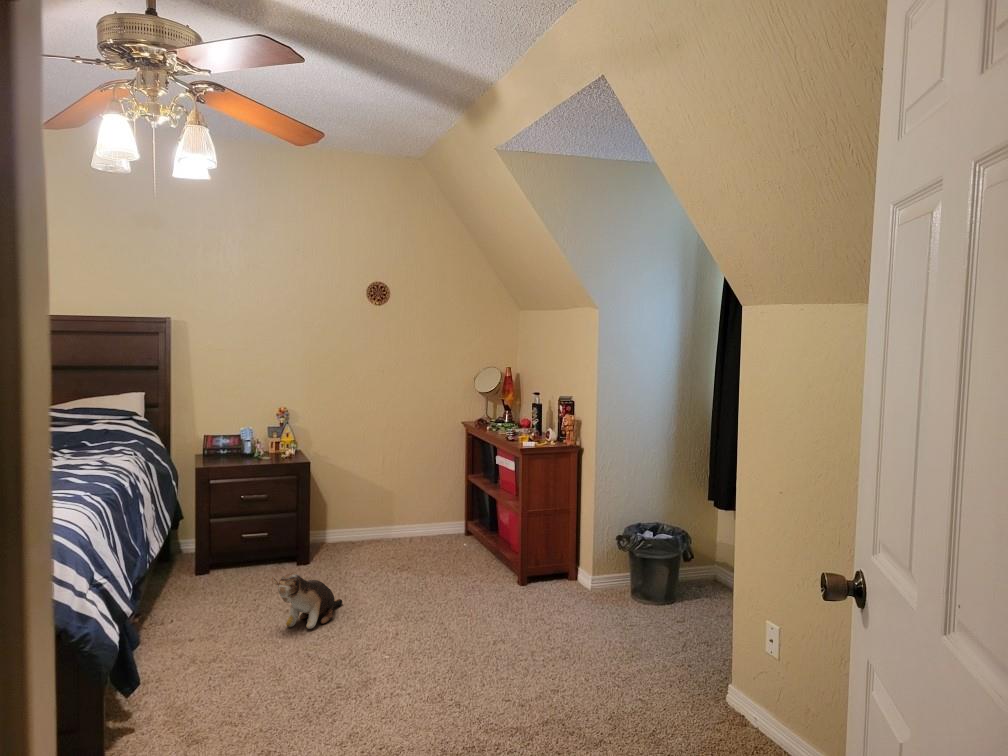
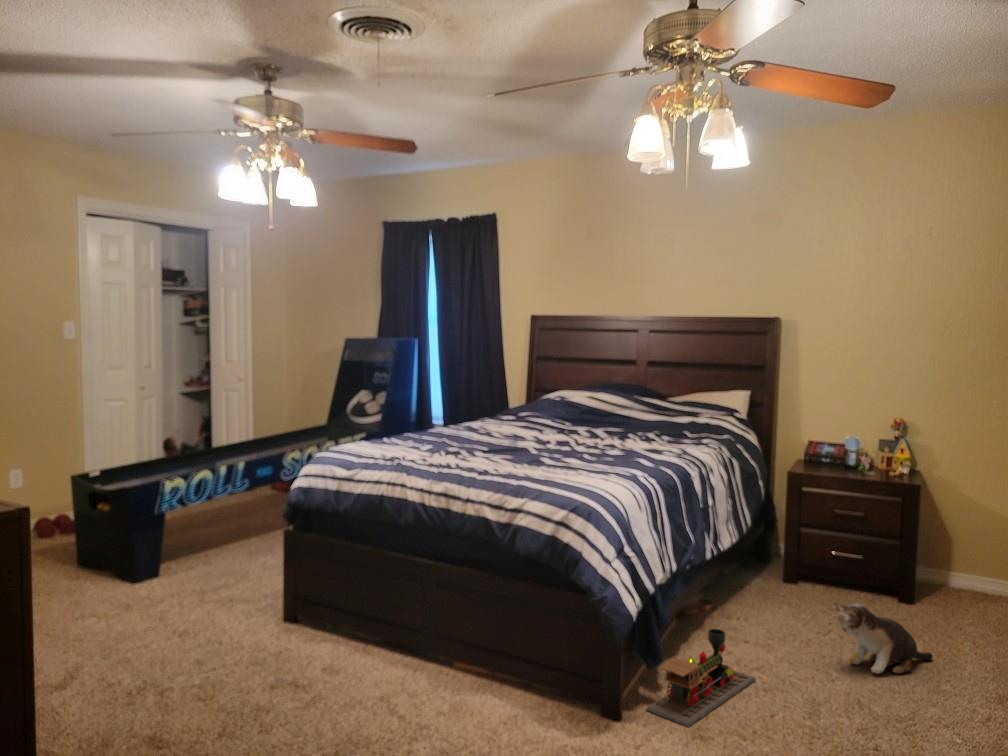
toy train: none [129,633,218,738] -> present [646,629,756,727]

